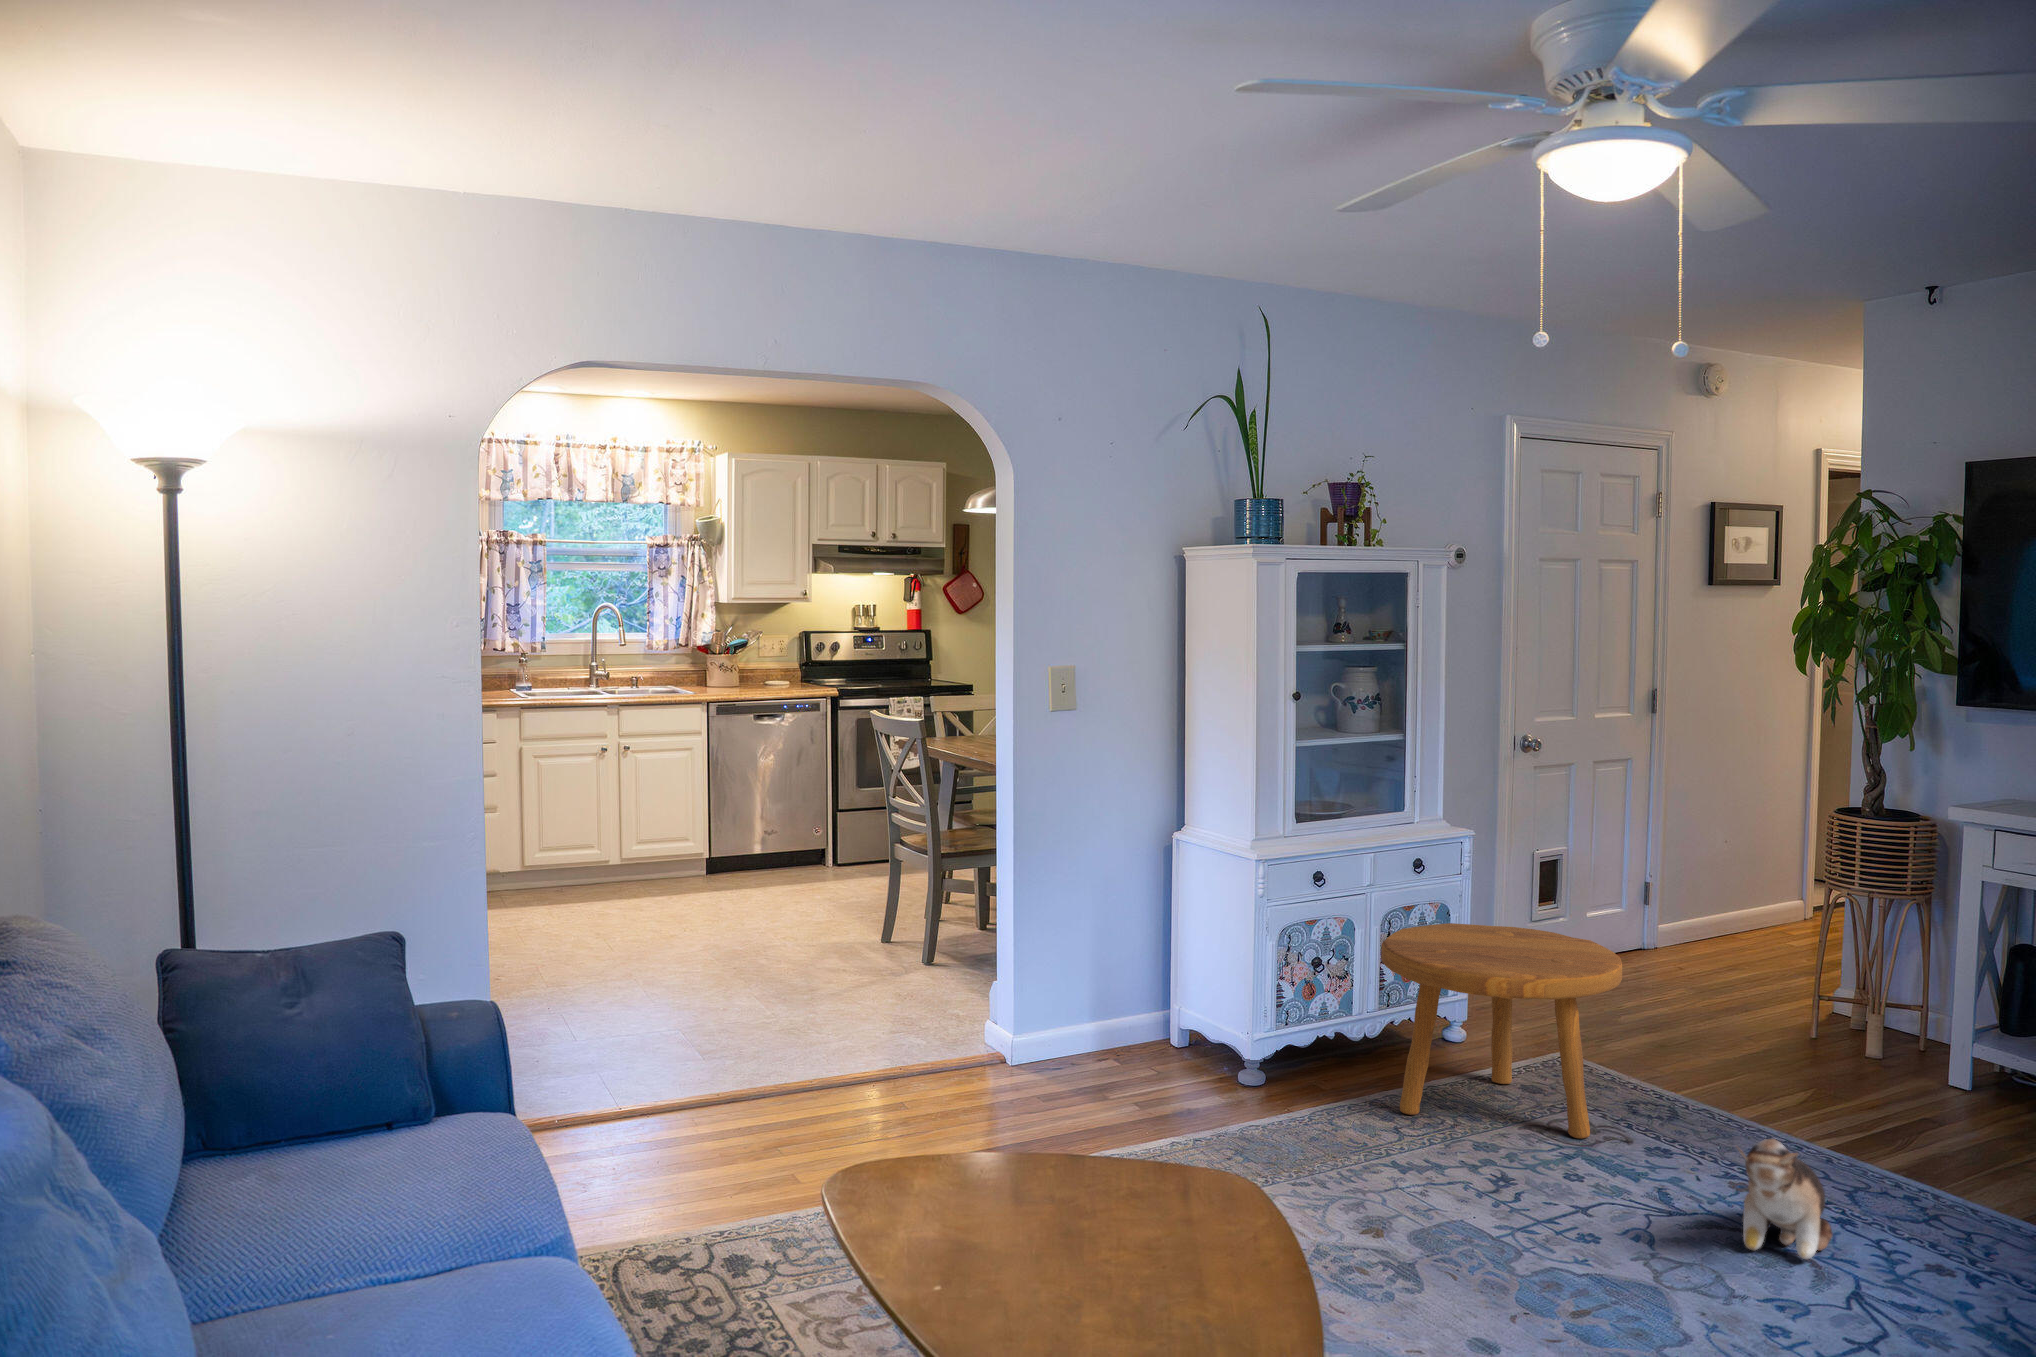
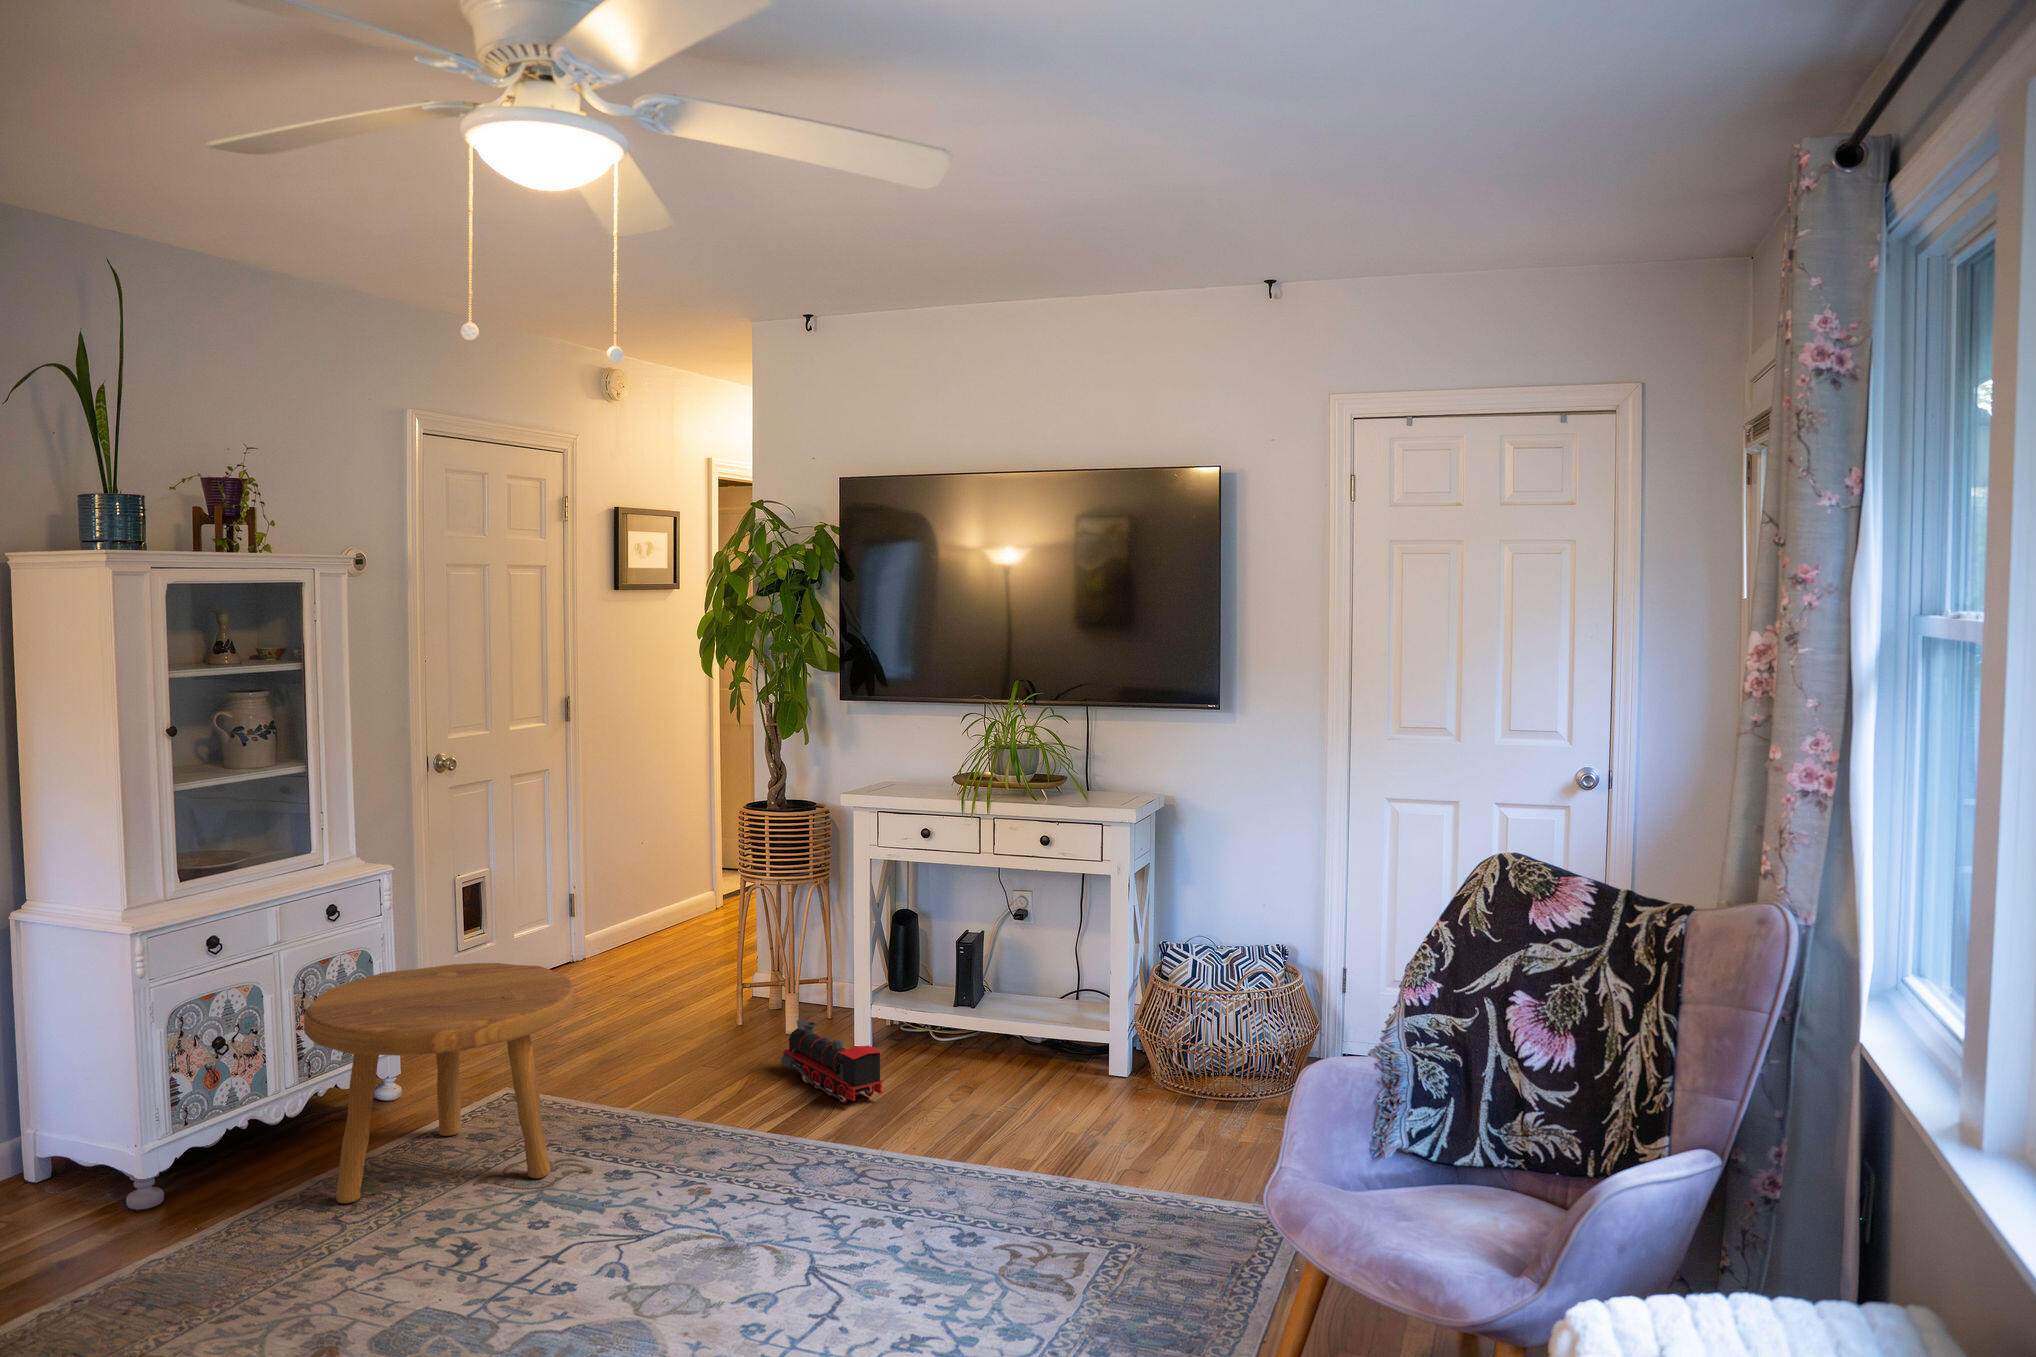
toy train: none [1857,1053,1986,1155] -> present [781,1019,883,1103]
plush toy: present [1737,1139,1832,1259] -> none [700,1140,784,1253]

